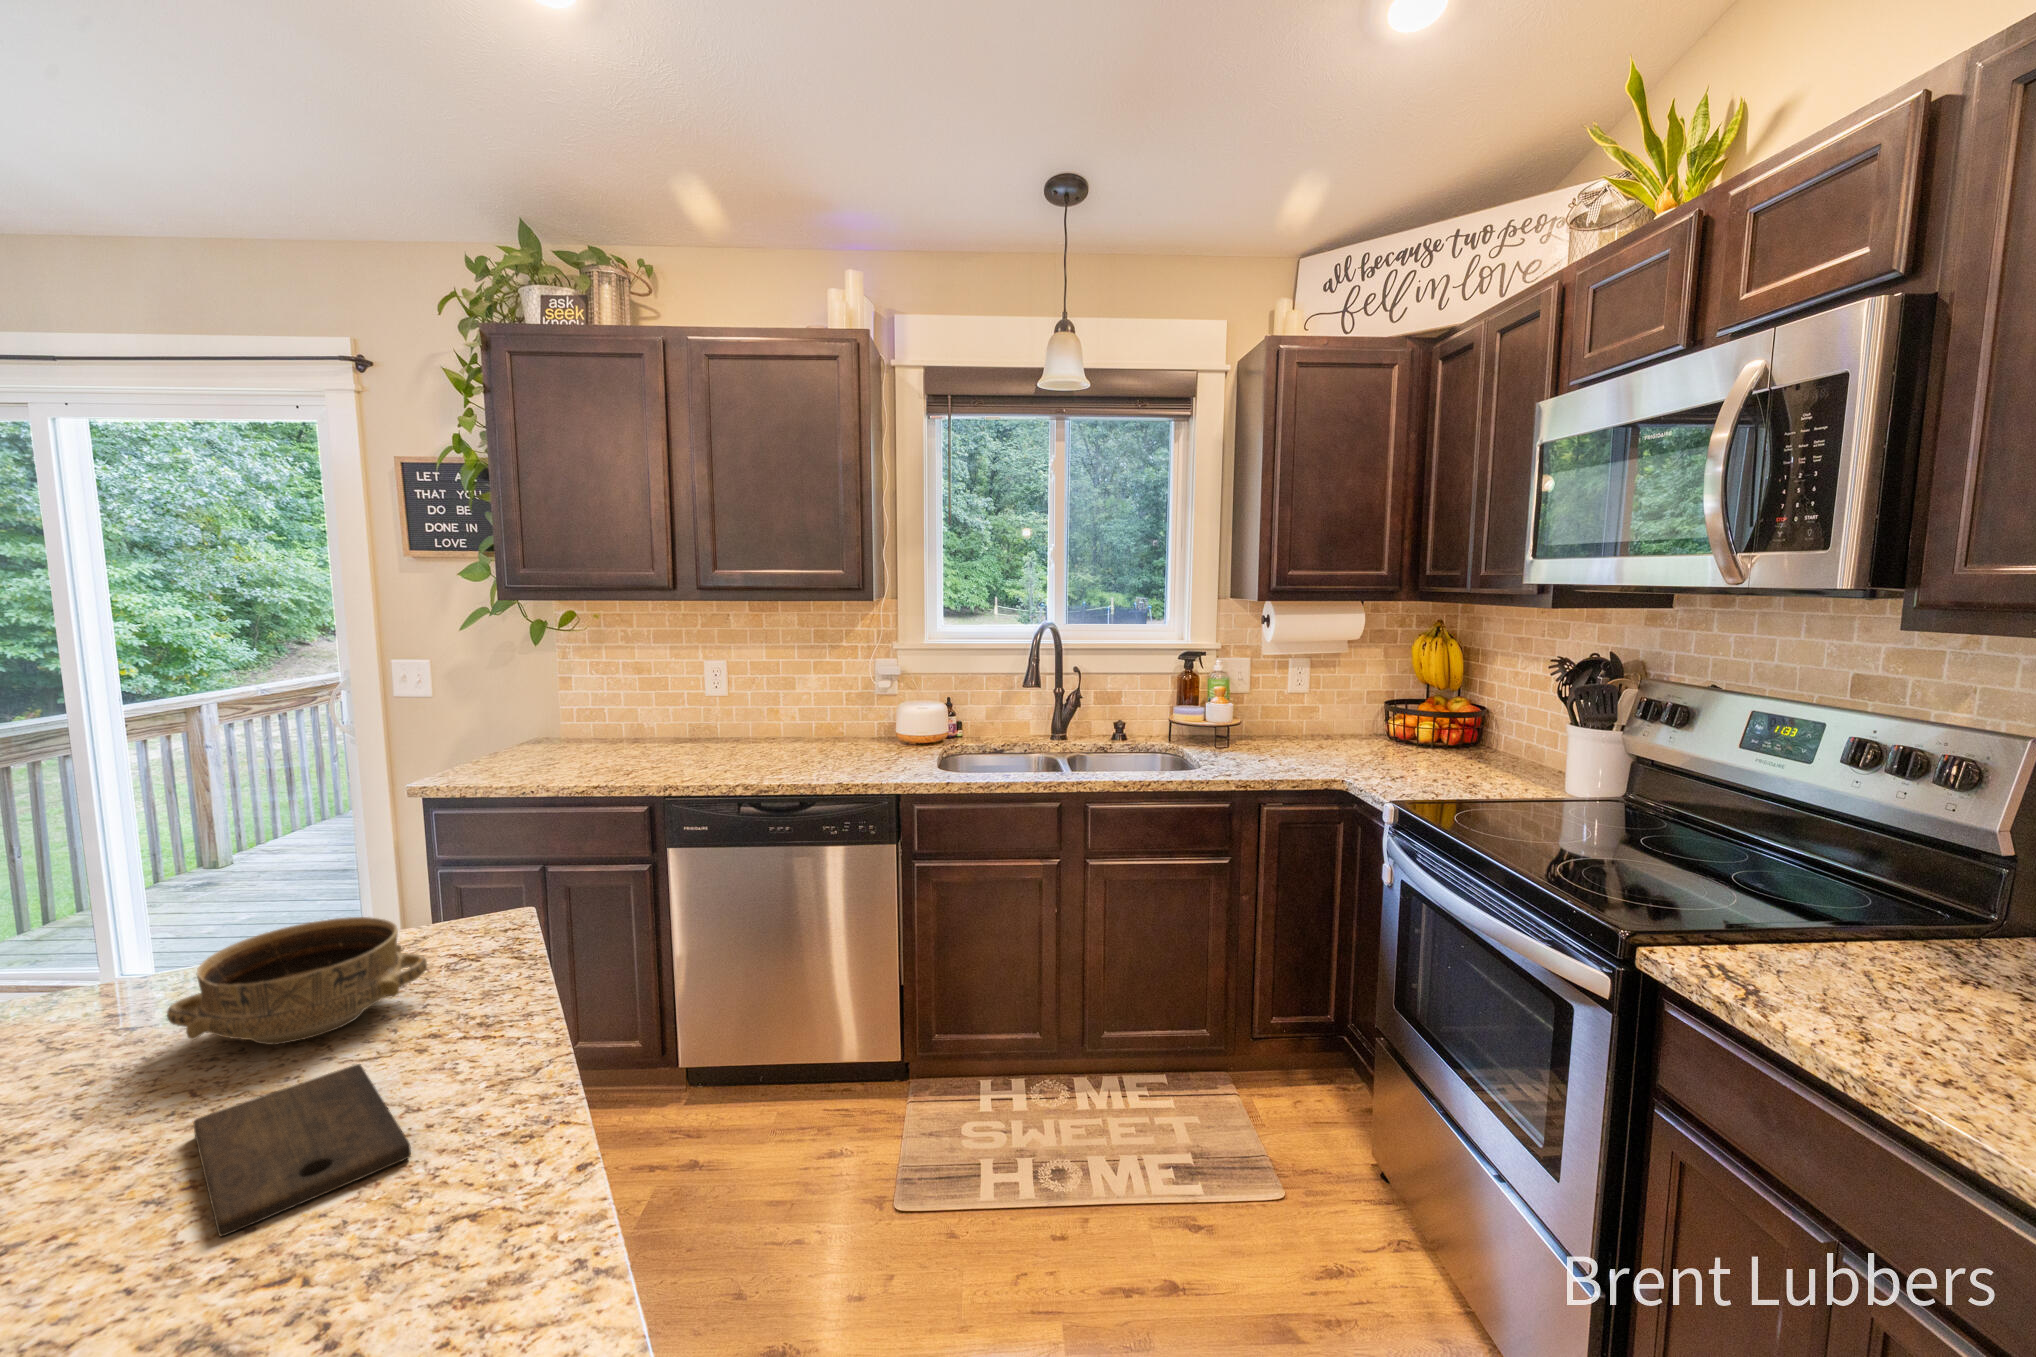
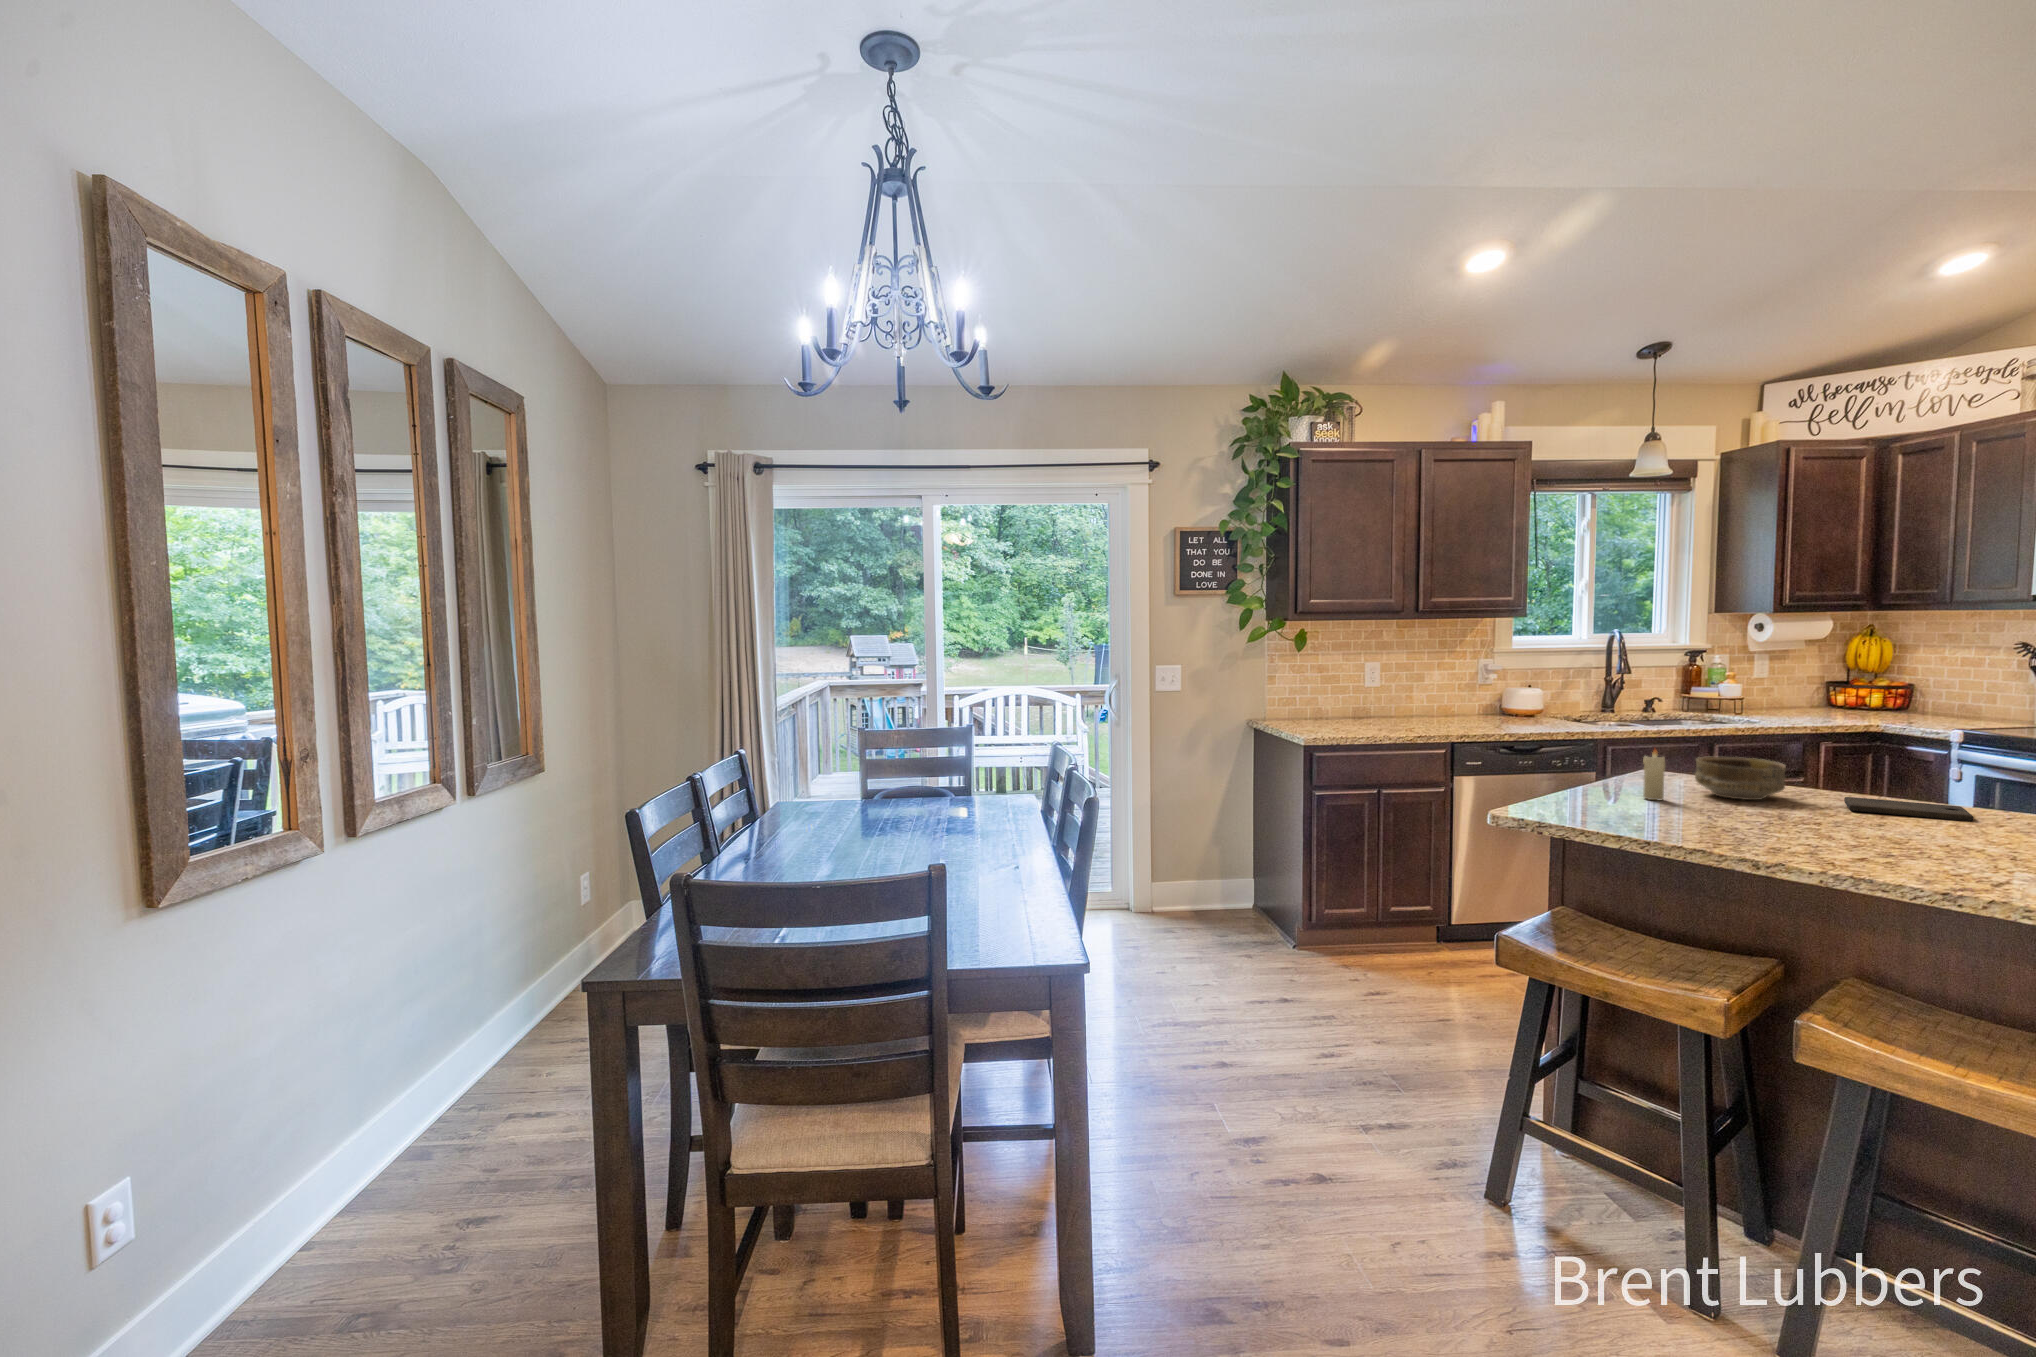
candle: none [65,912,132,1035] -> present [1643,749,1665,800]

